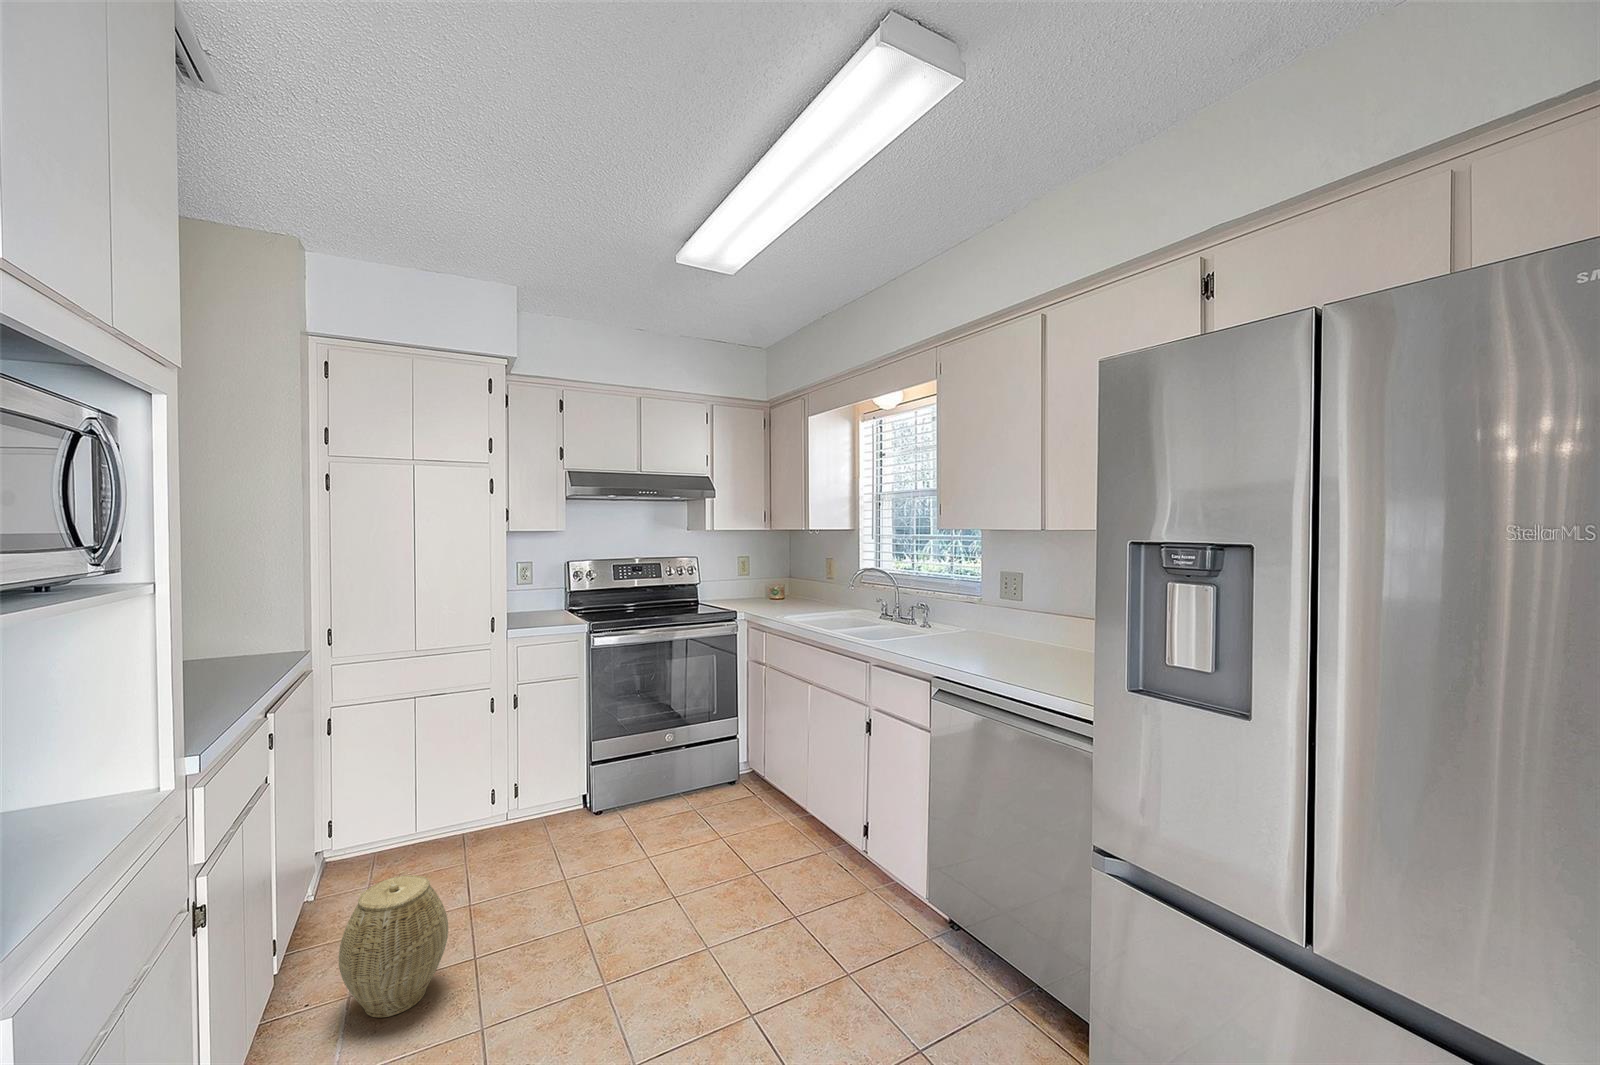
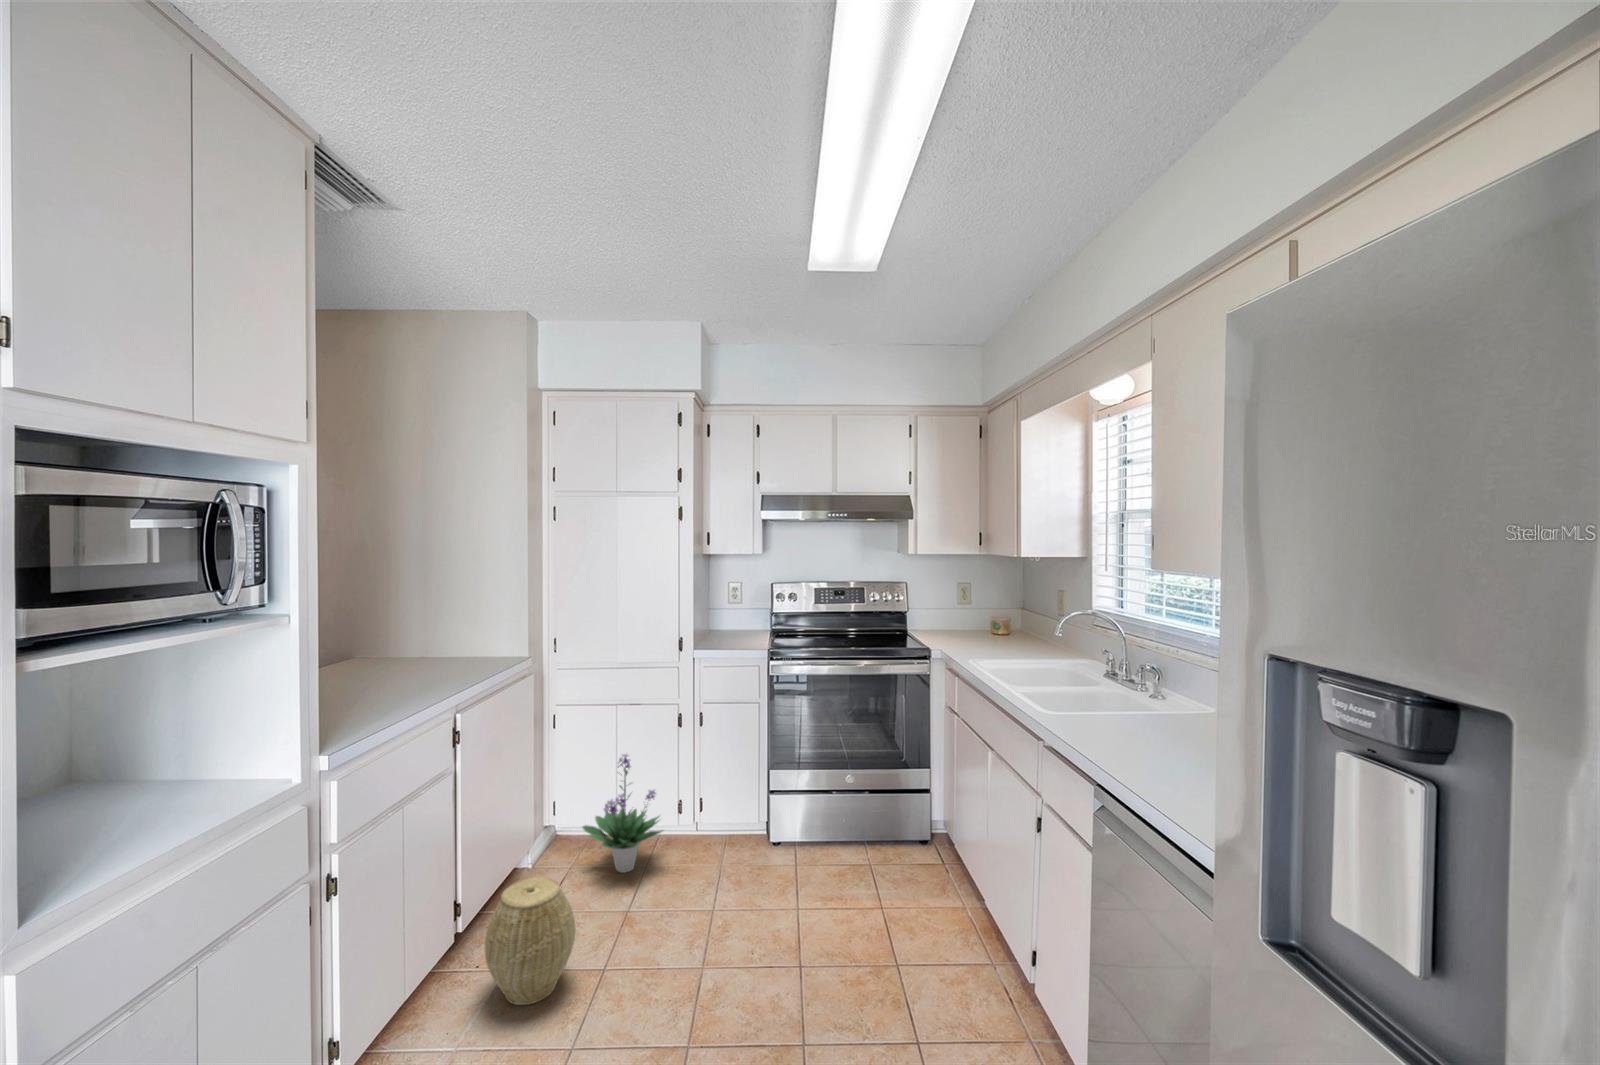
potted plant: none [391,745,495,873] -> present [583,754,662,873]

